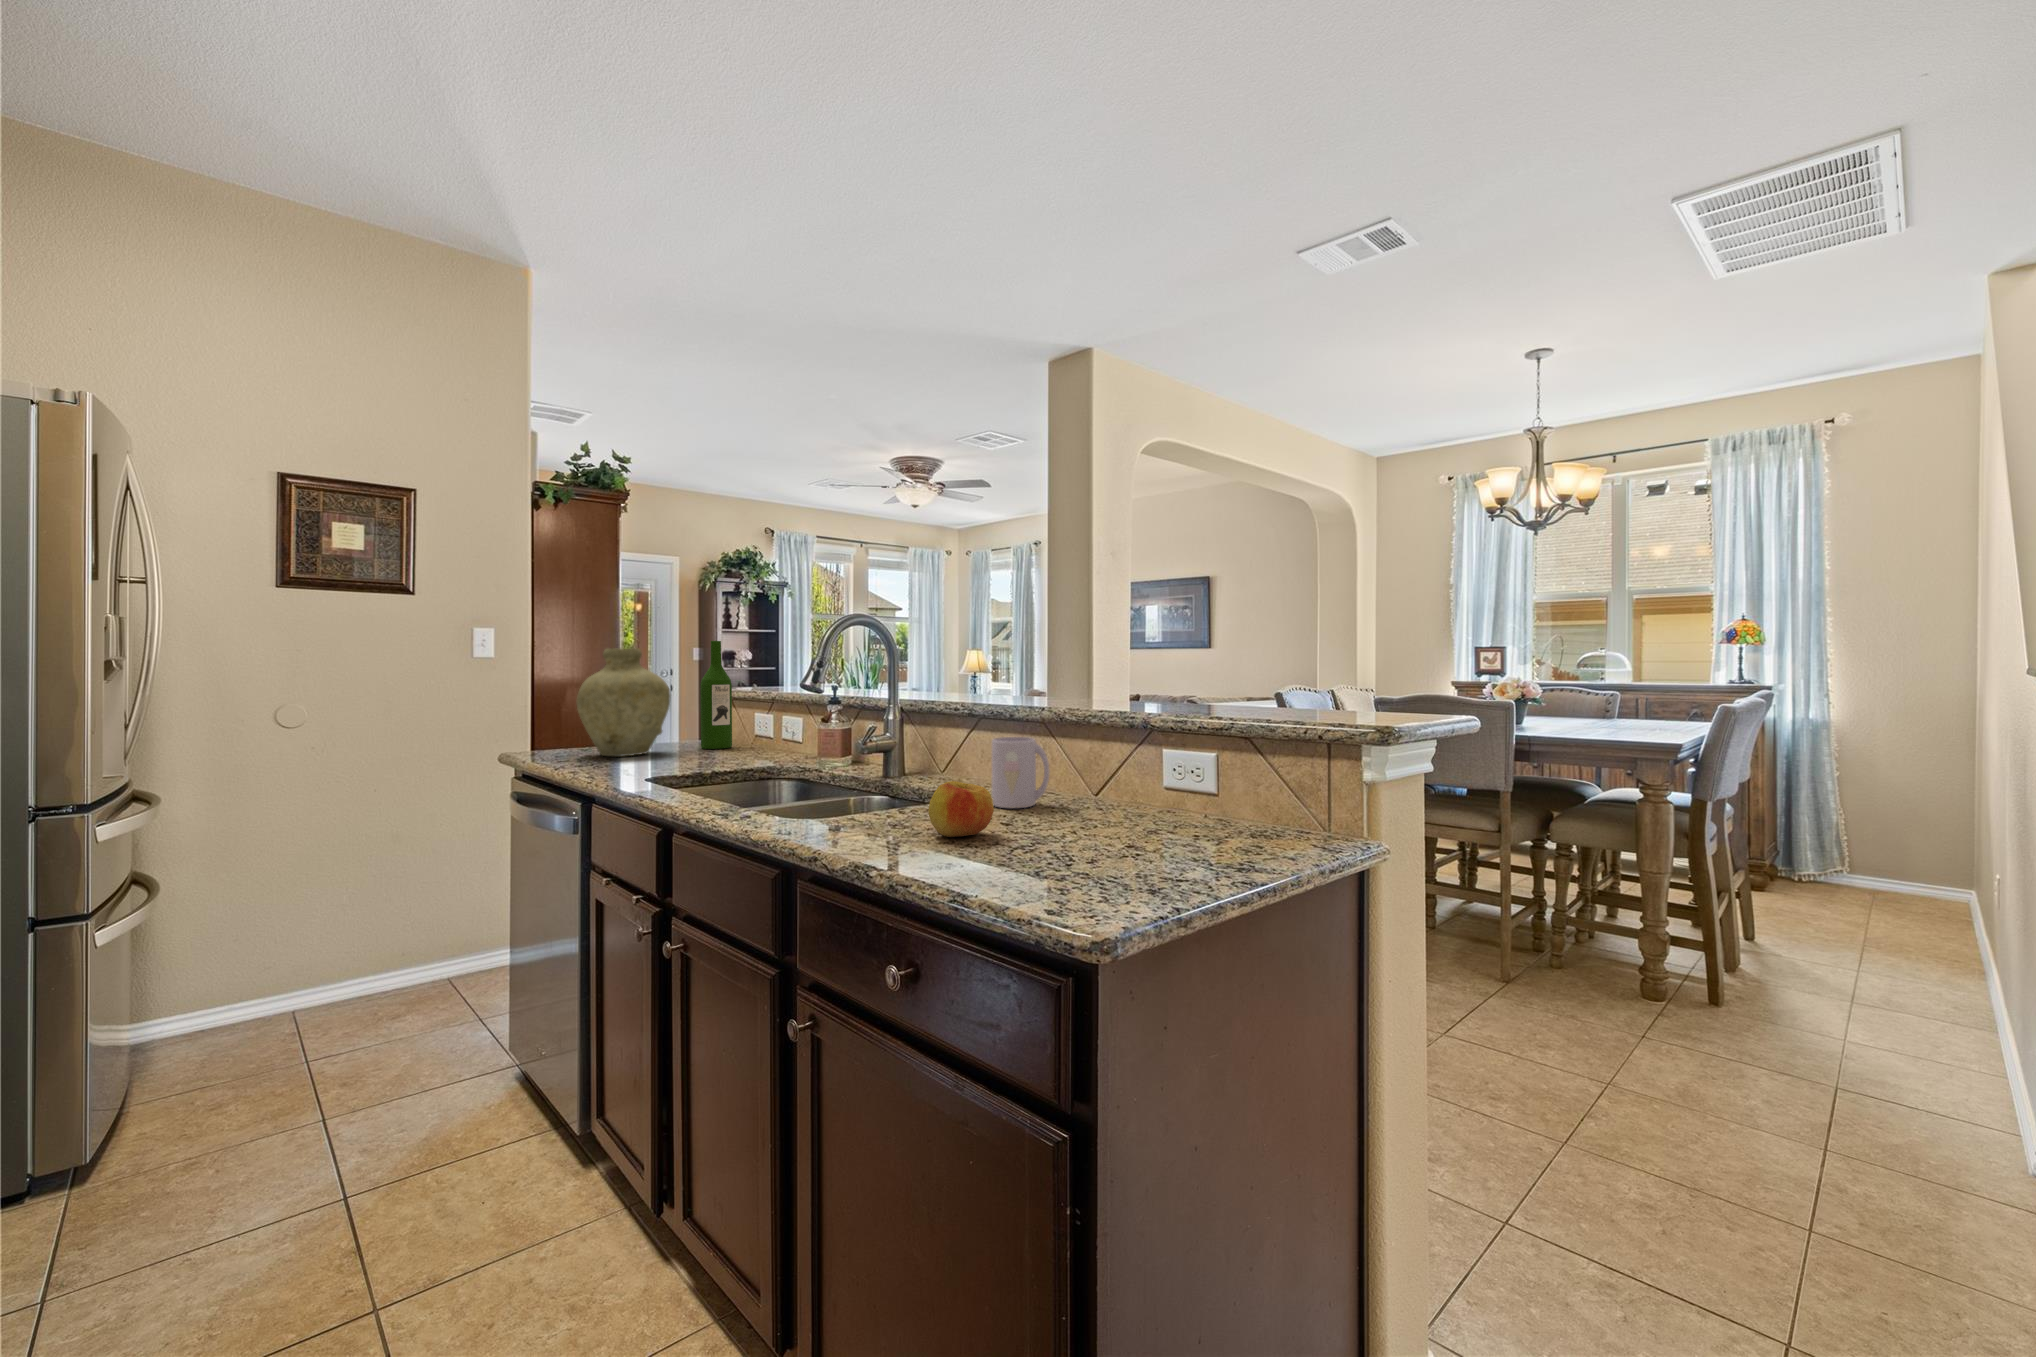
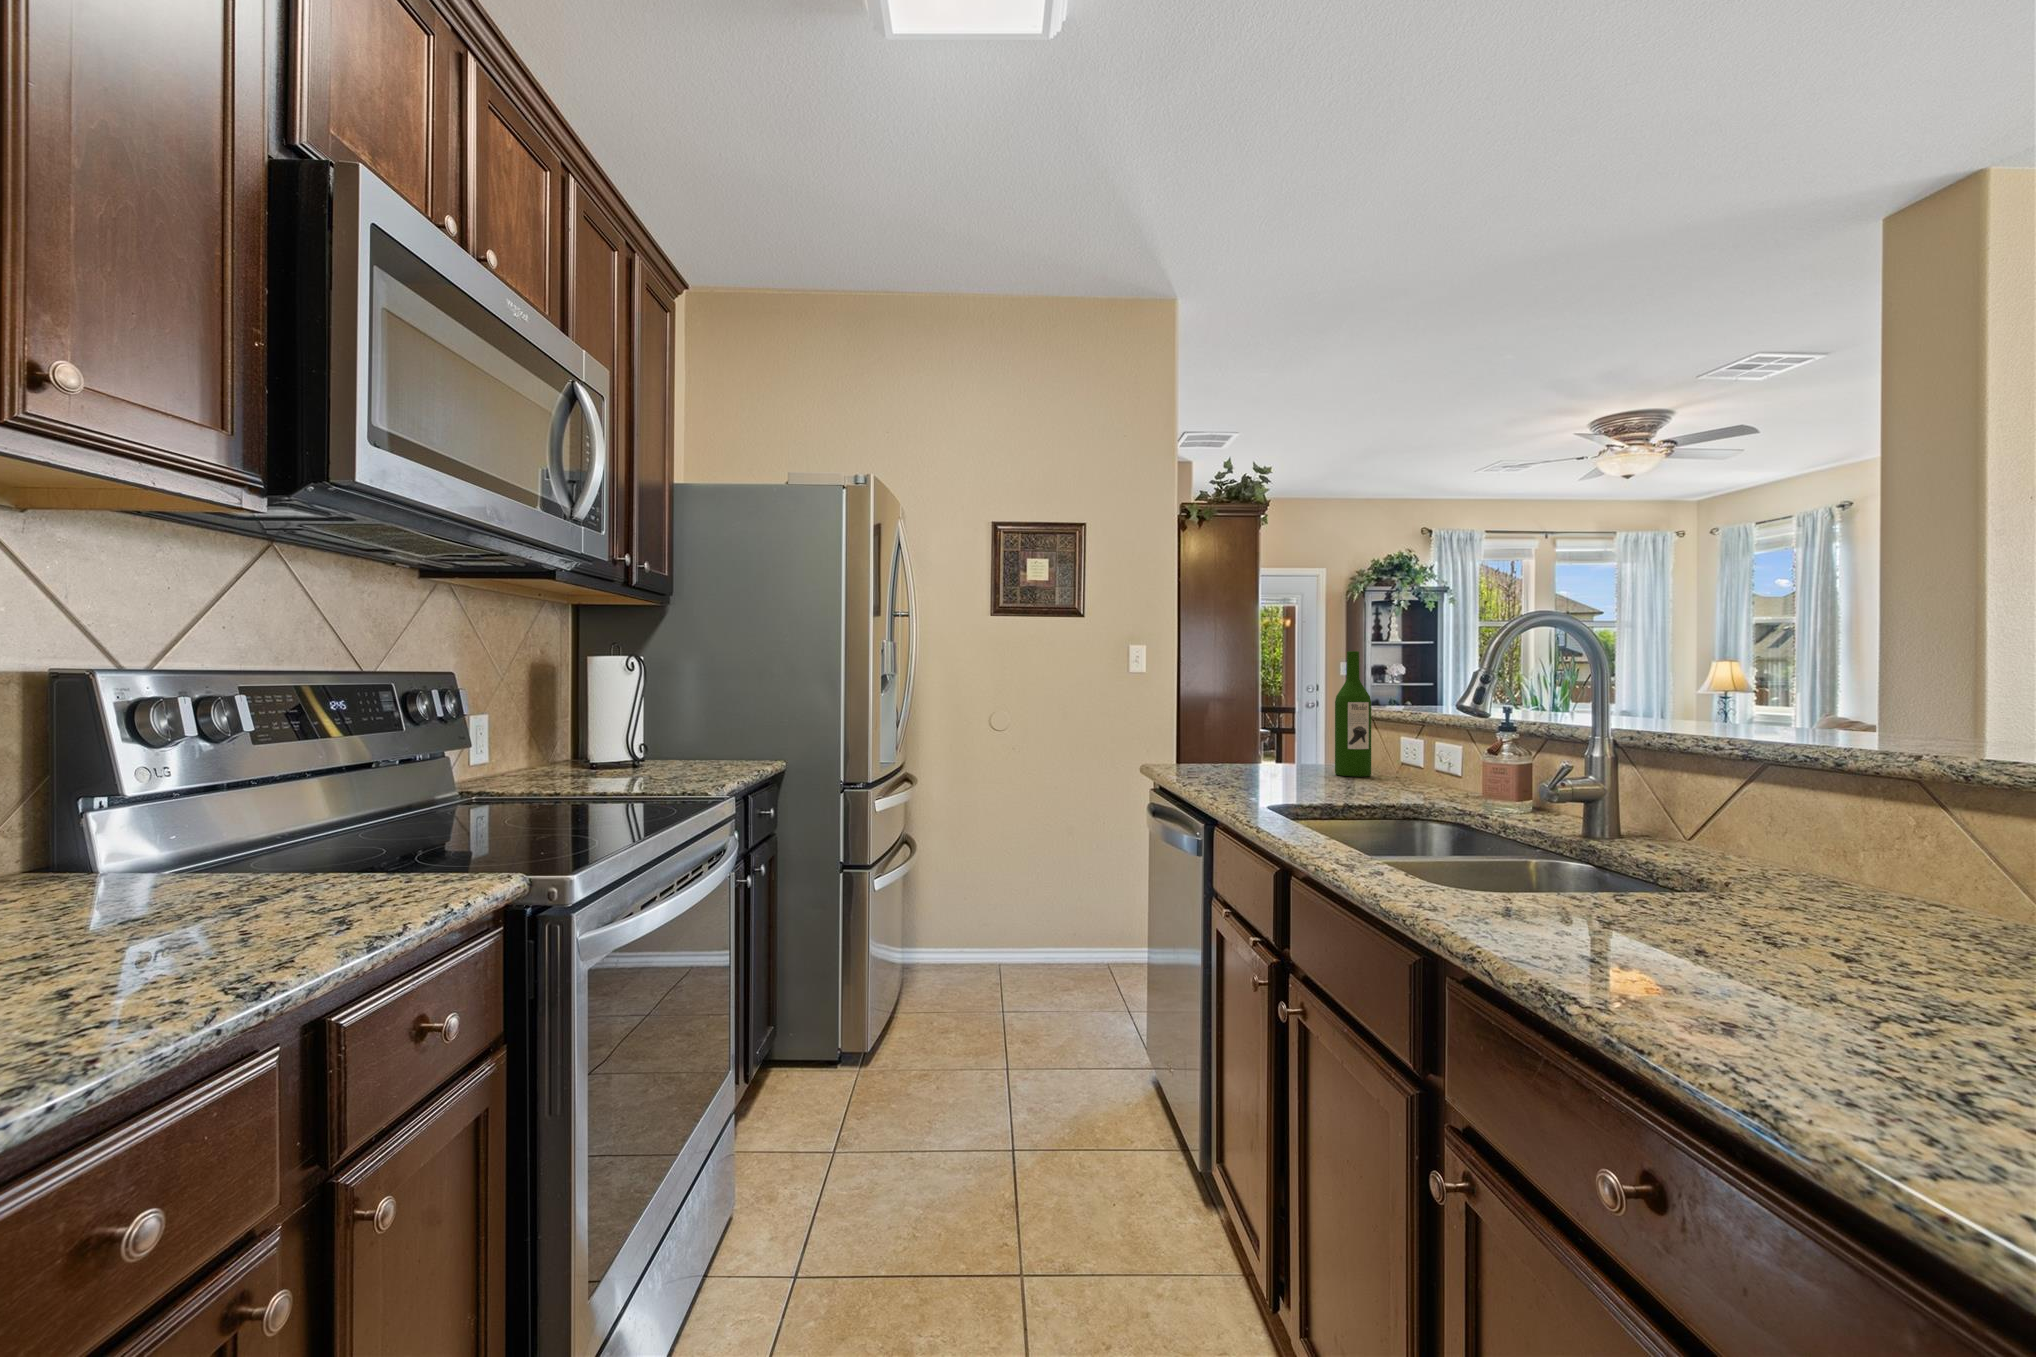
vase: present [577,648,670,756] -> none [1207,660,1301,777]
mug: present [992,737,1050,808] -> none [1802,800,1946,930]
apple: present [928,781,994,837] -> none [1675,869,1820,968]

